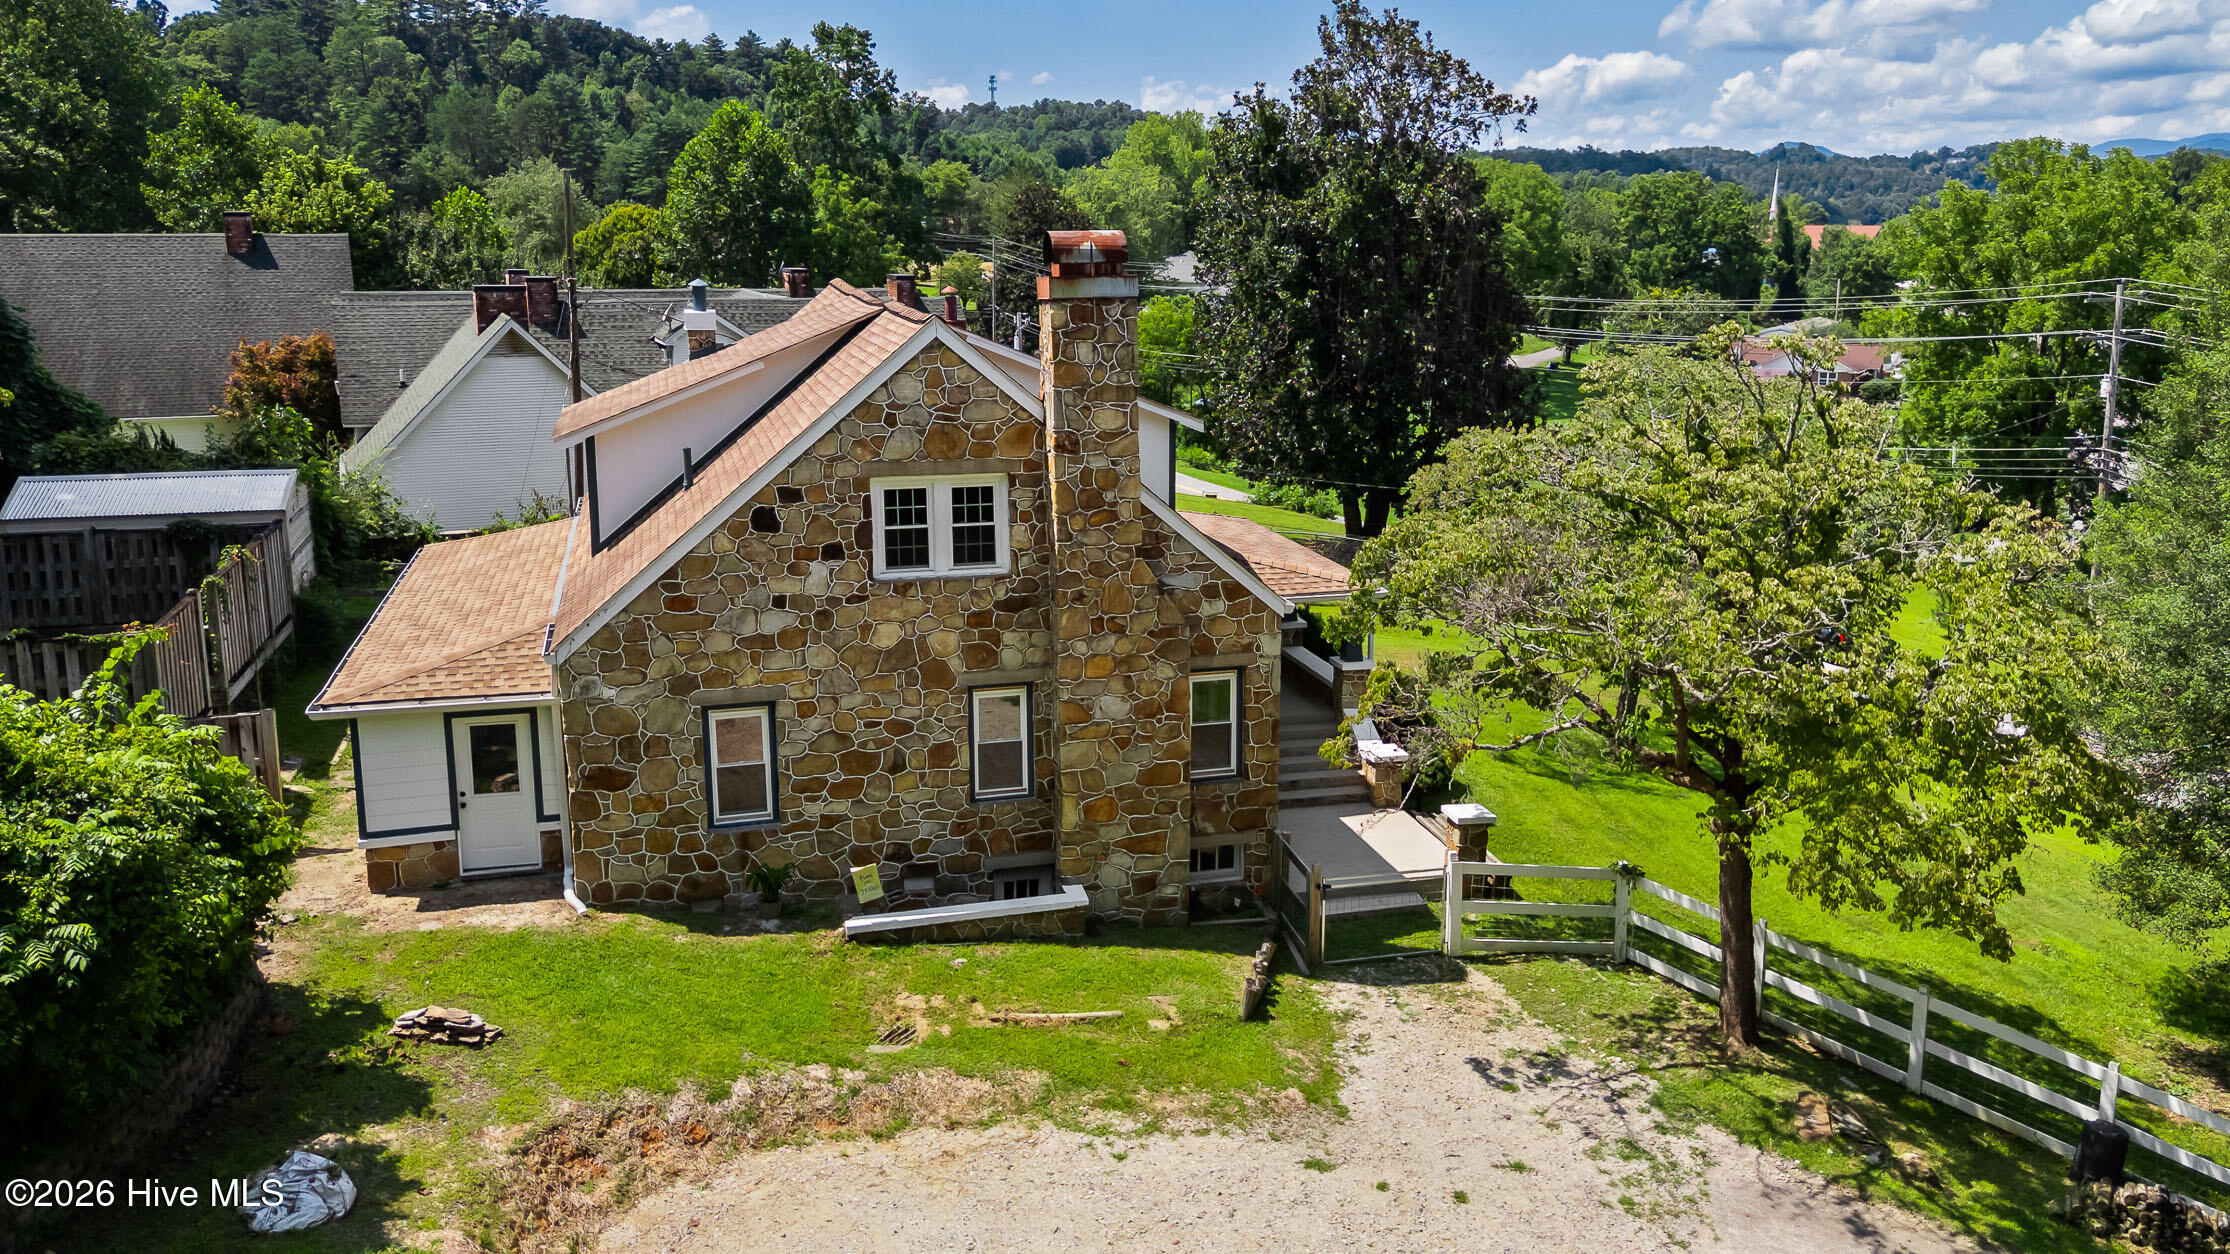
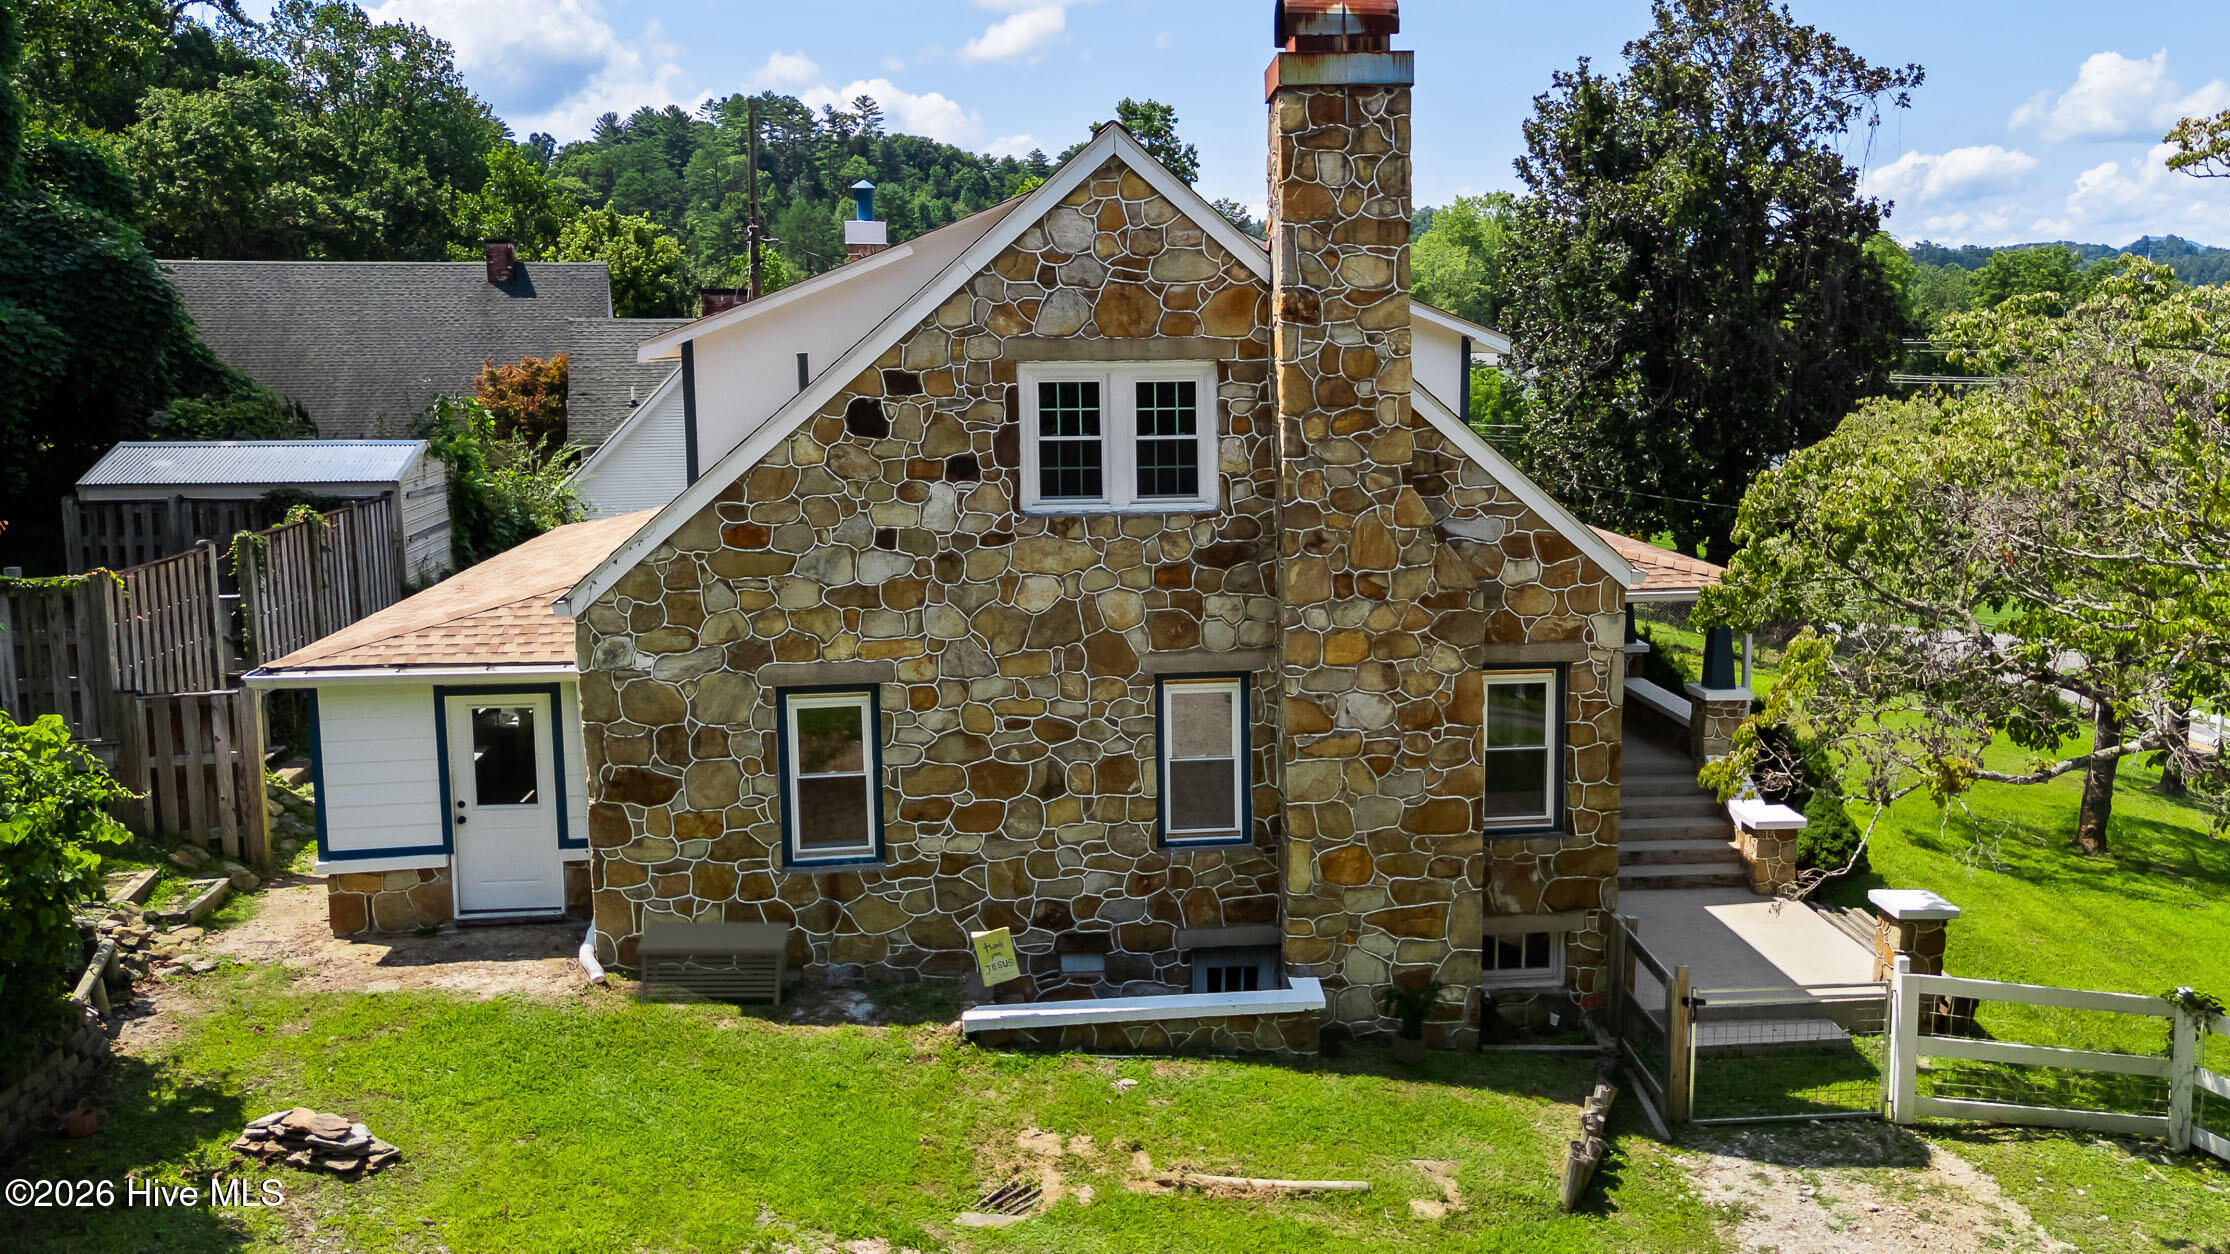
potted plant: present [745,863,801,919] -> present [1379,978,1453,1064]
storage bench: none [616,868,719,931] -> present [636,922,790,1006]

